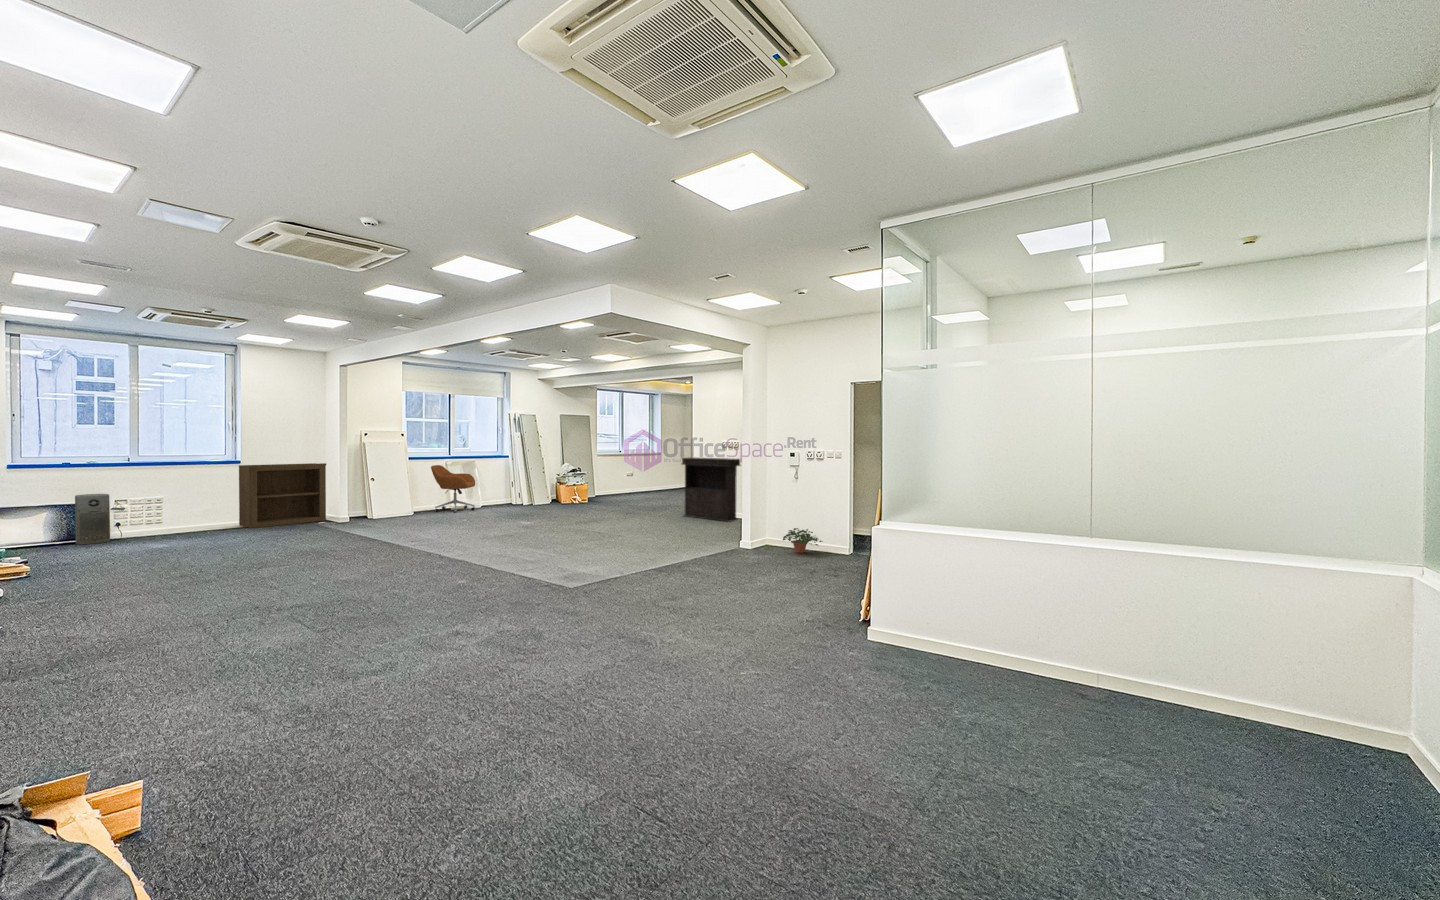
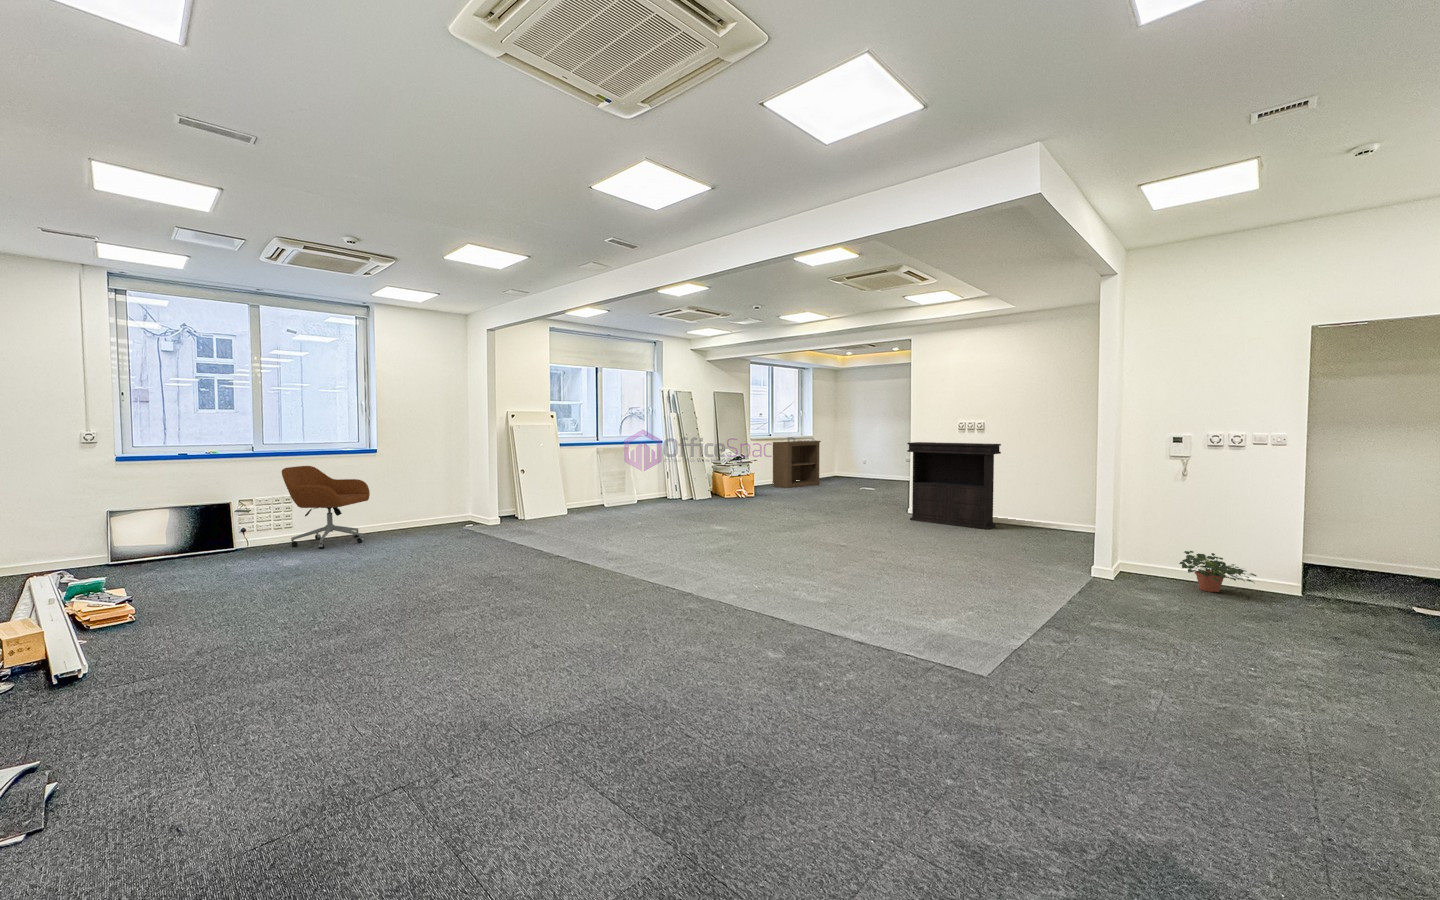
bookshelf: present [239,463,326,528] -> present [773,441,821,488]
office chair: present [431,465,475,512] -> present [282,466,370,549]
air purifier: present [75,494,110,545] -> none [194,494,236,560]

